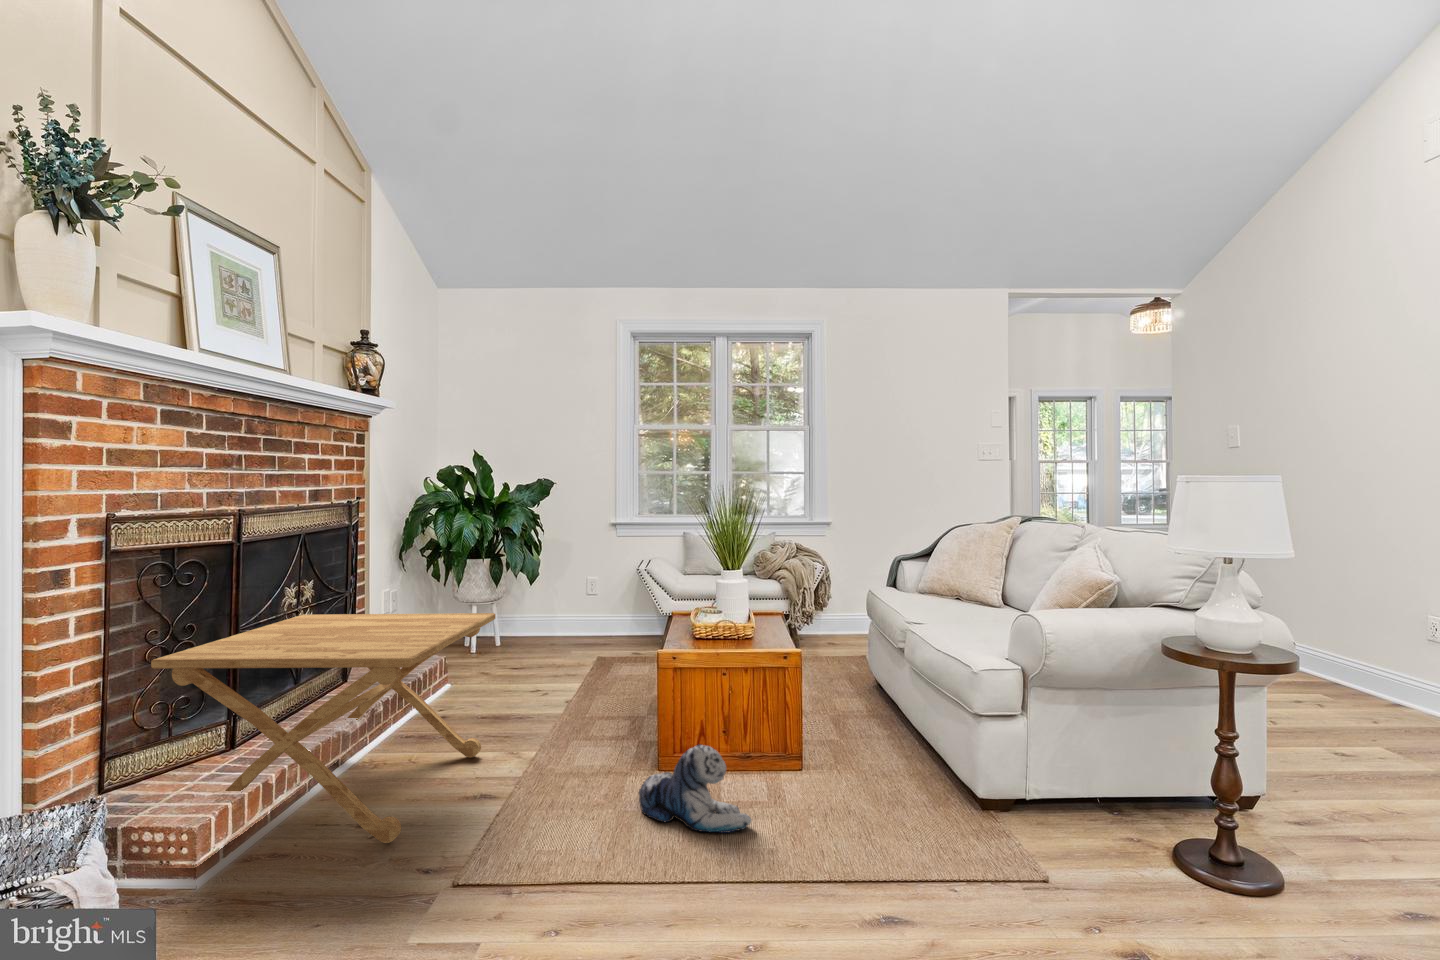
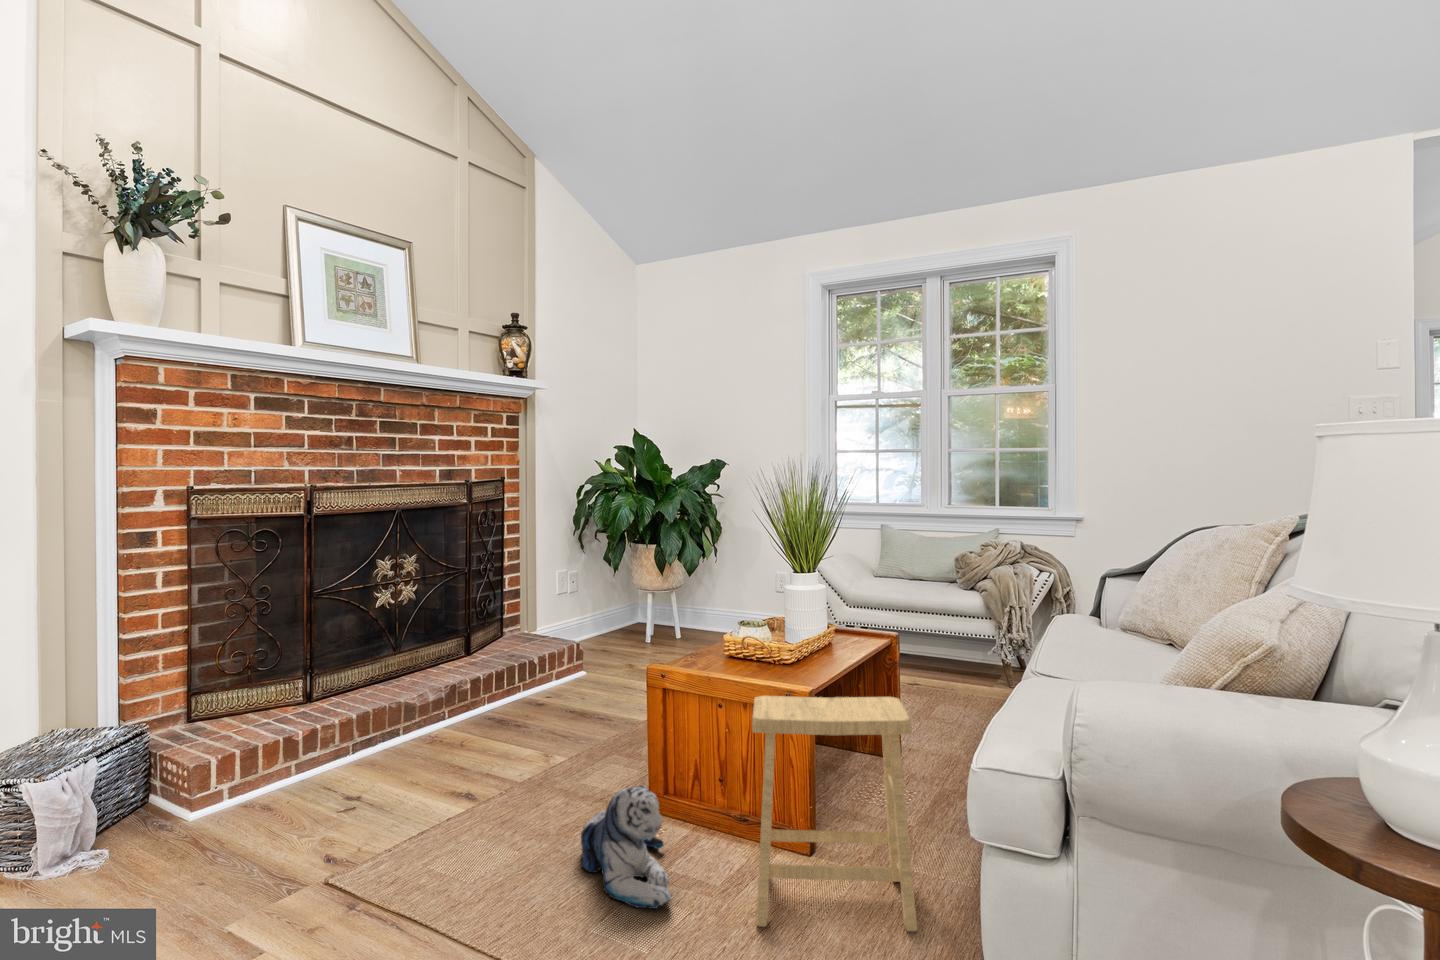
side table: present [151,613,495,843] -> none [214,586,533,820]
footstool: none [778,650,904,821] -> present [752,696,917,931]

